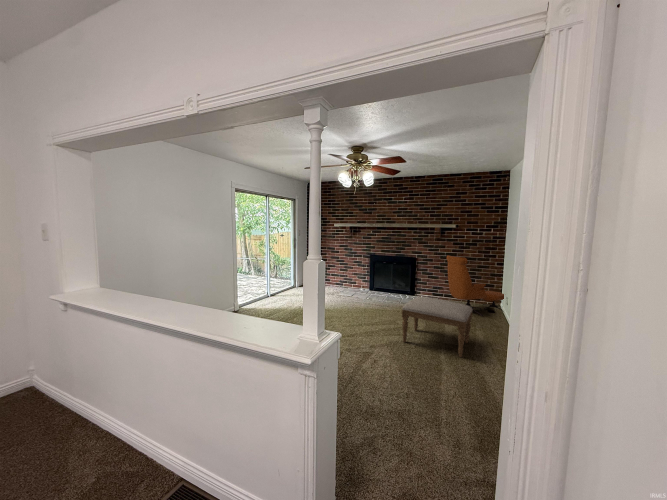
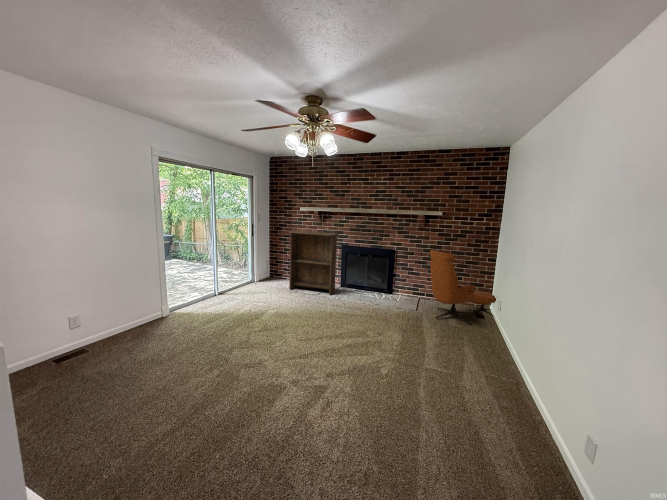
bookshelf: none [327,243,368,296] -> present [289,231,338,295]
ottoman: present [402,297,472,357] -> none [369,305,459,391]

